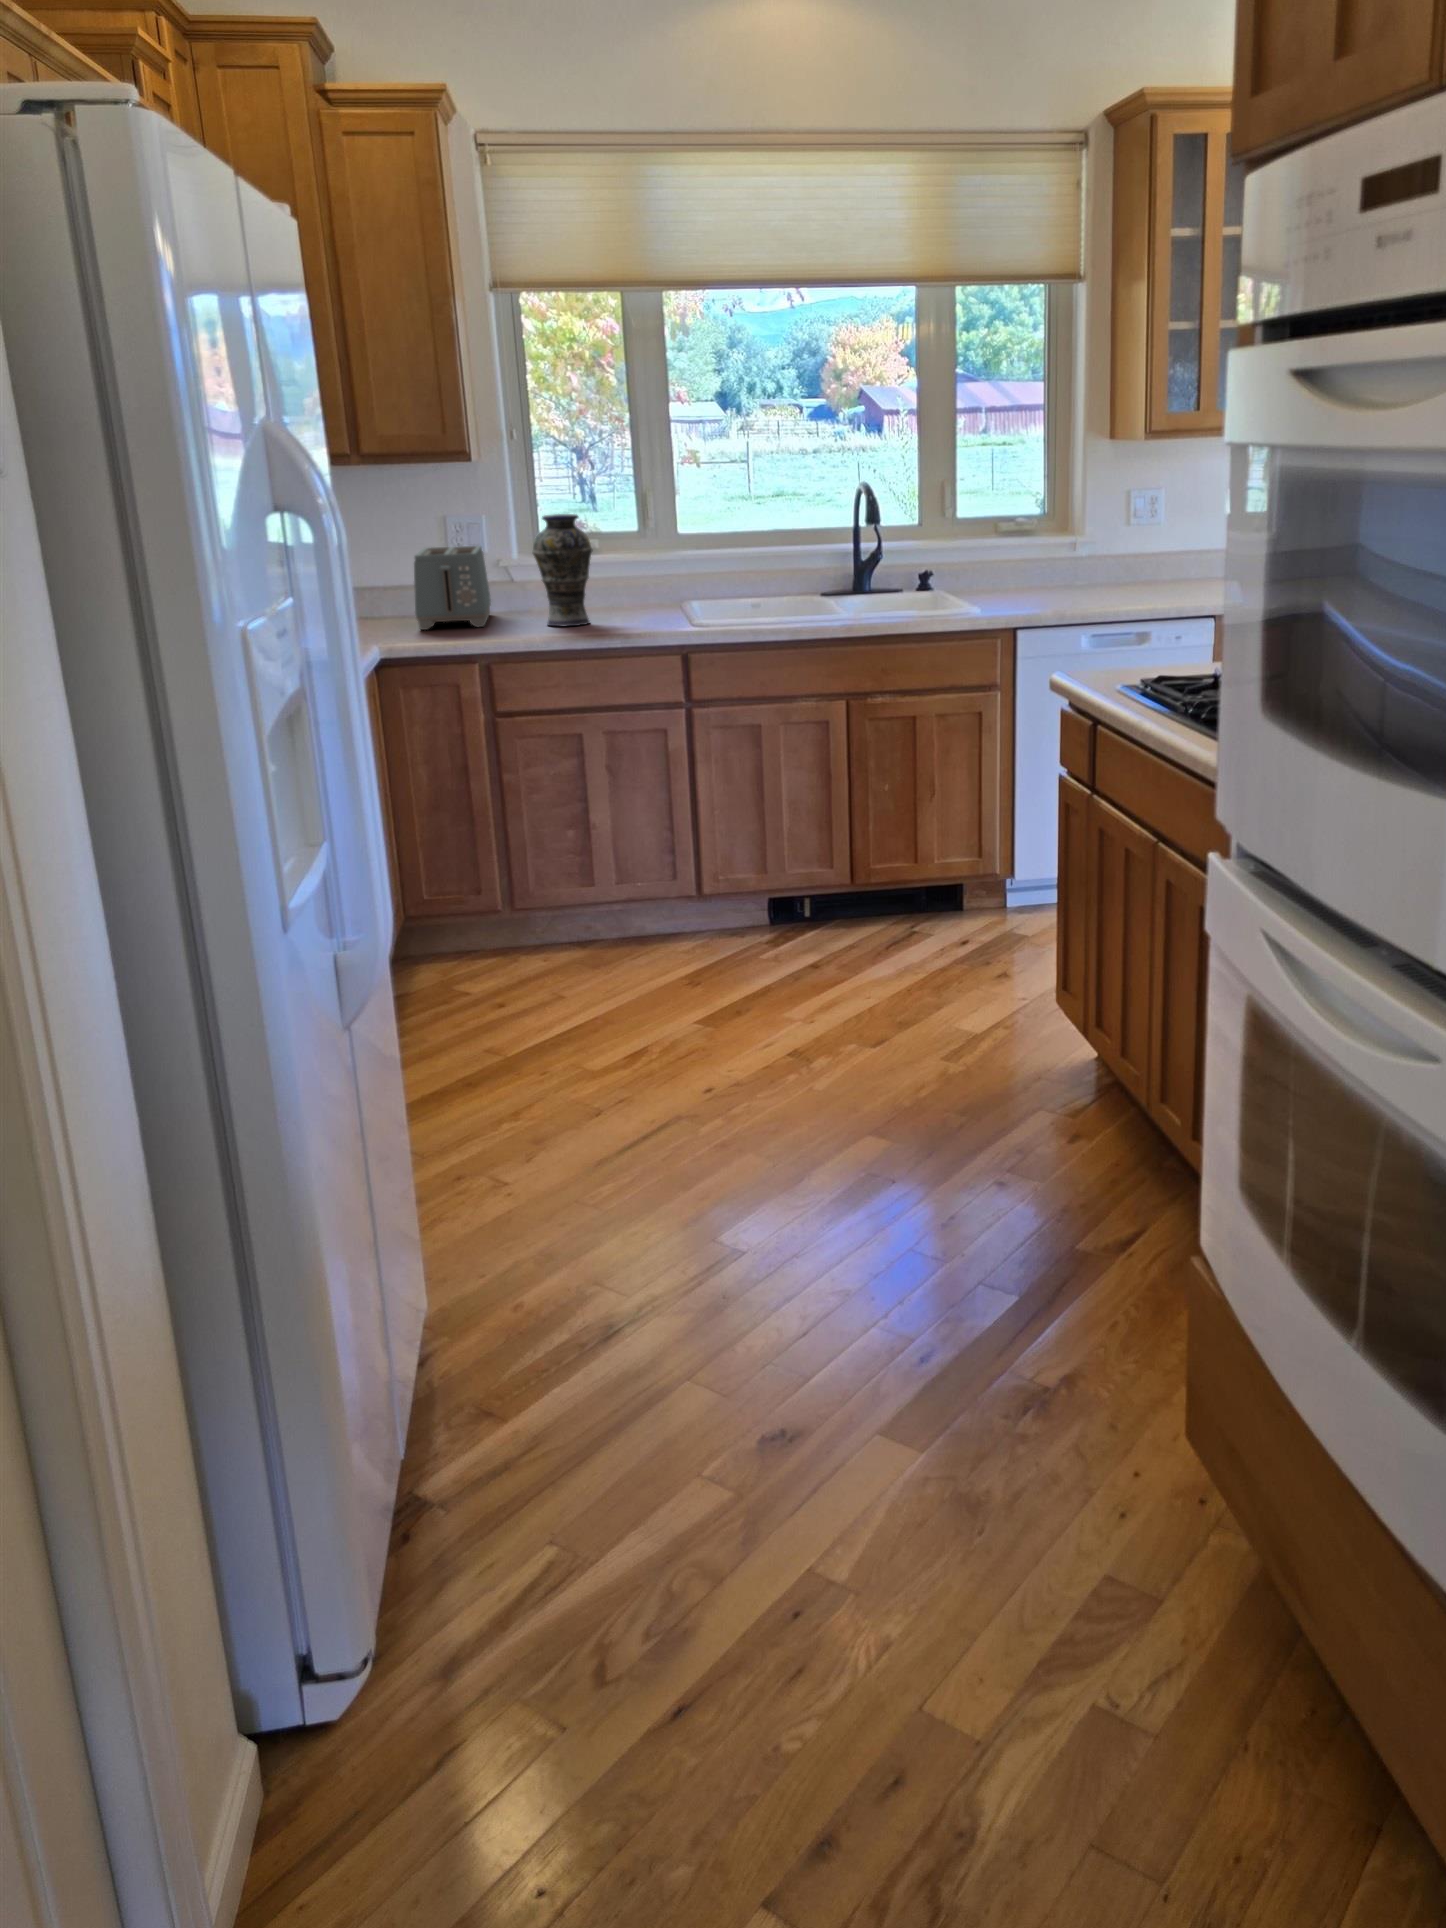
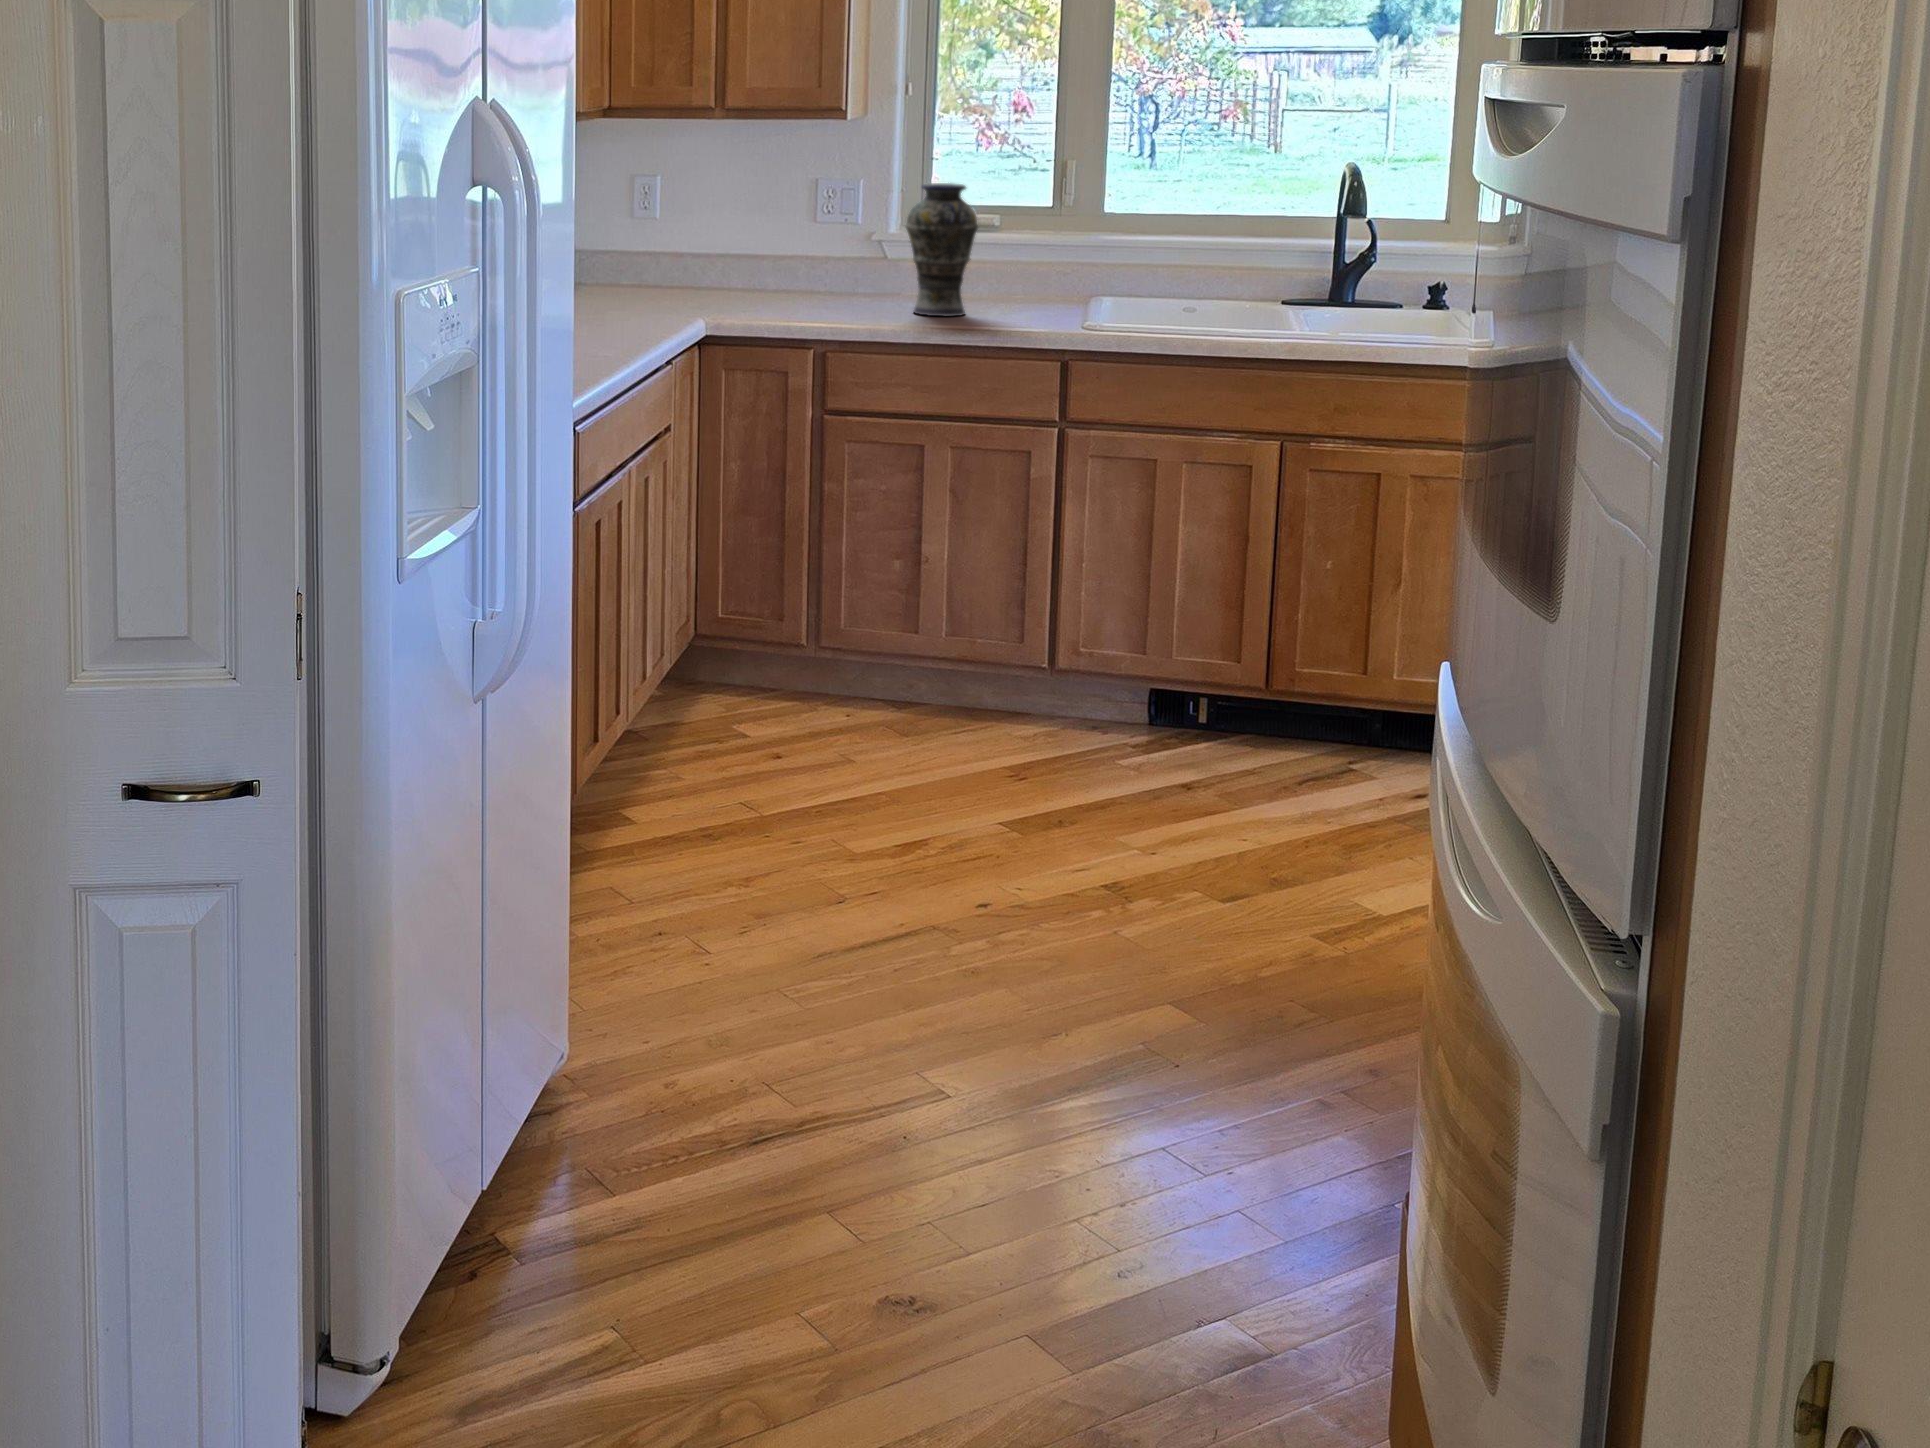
toaster: present [414,546,491,630] -> none [765,211,862,308]

